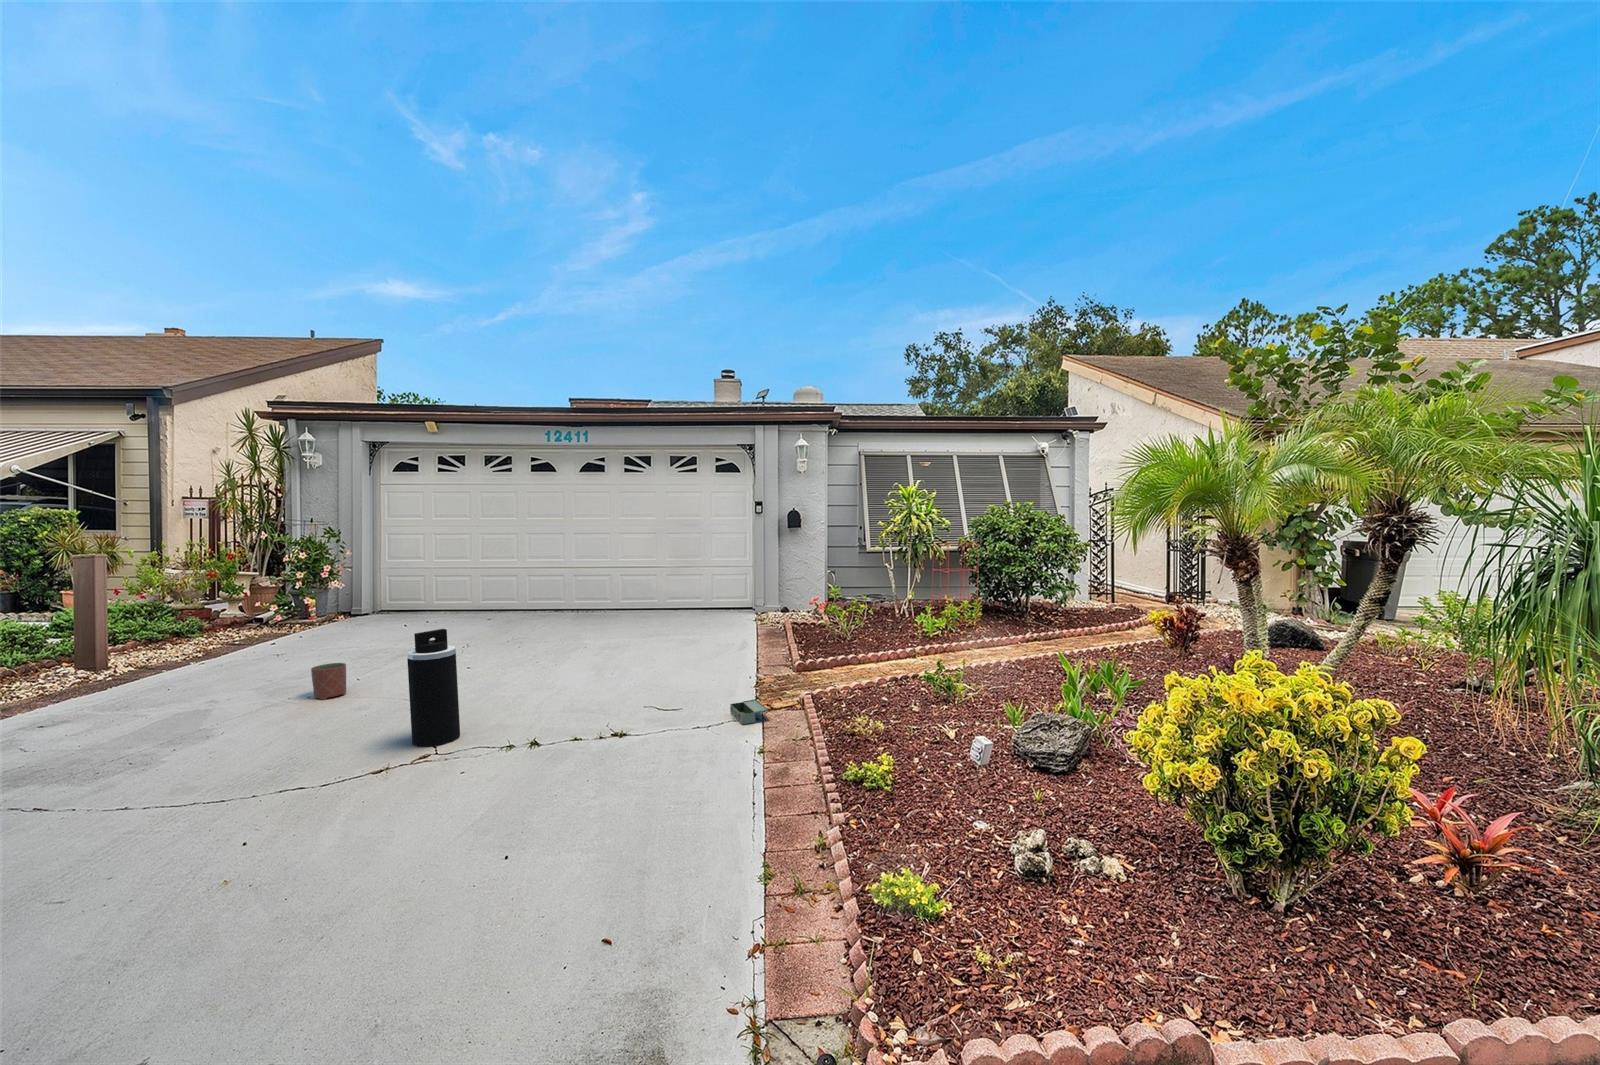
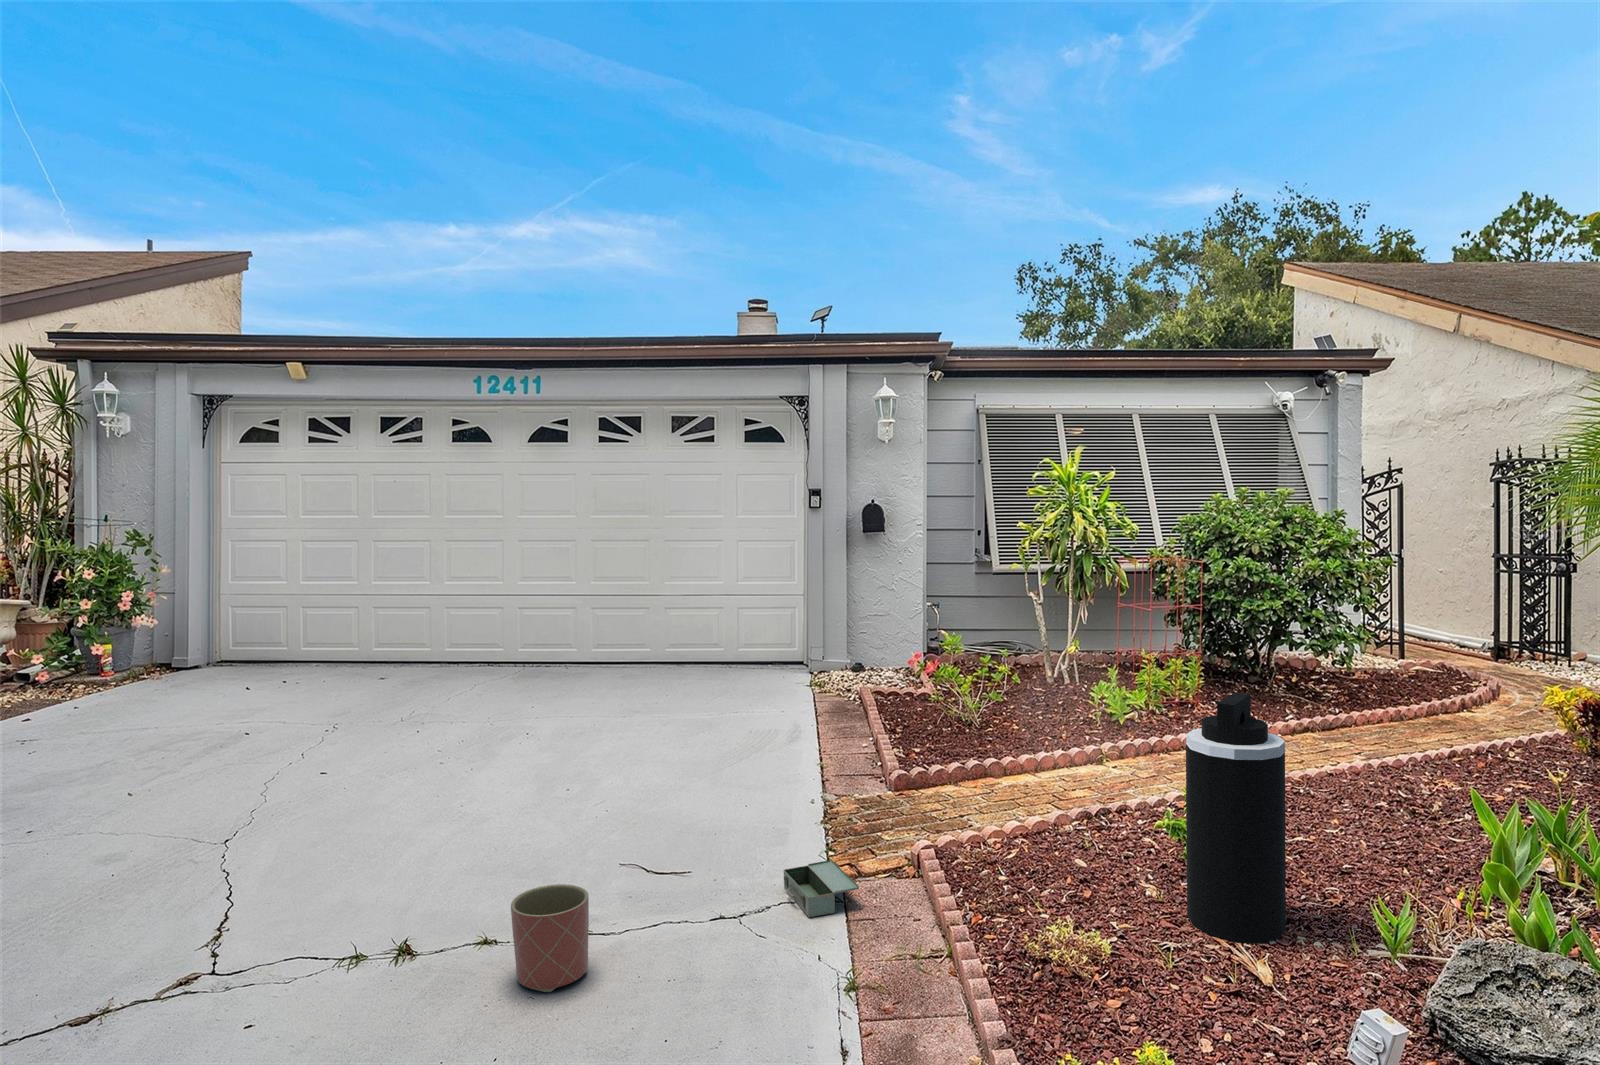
trash can: present [407,629,460,747] -> present [1186,693,1286,943]
planter: present [311,663,346,699] -> present [511,884,589,992]

